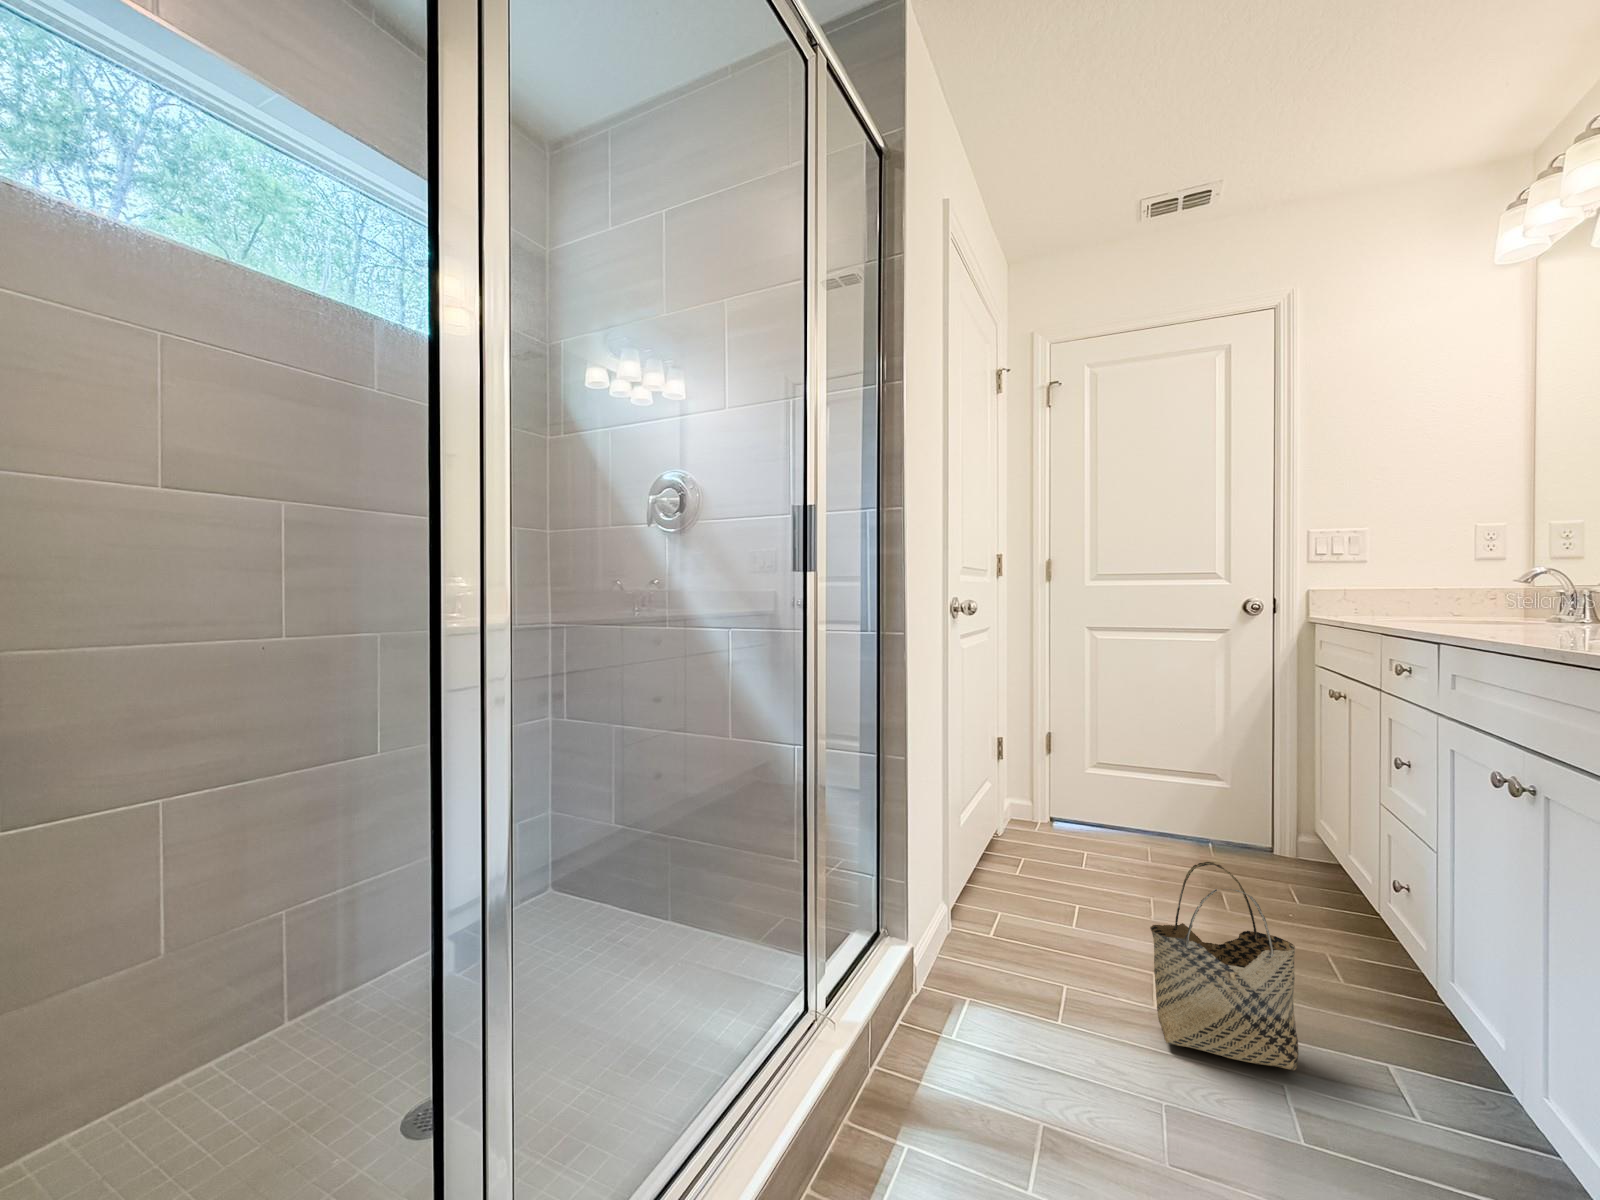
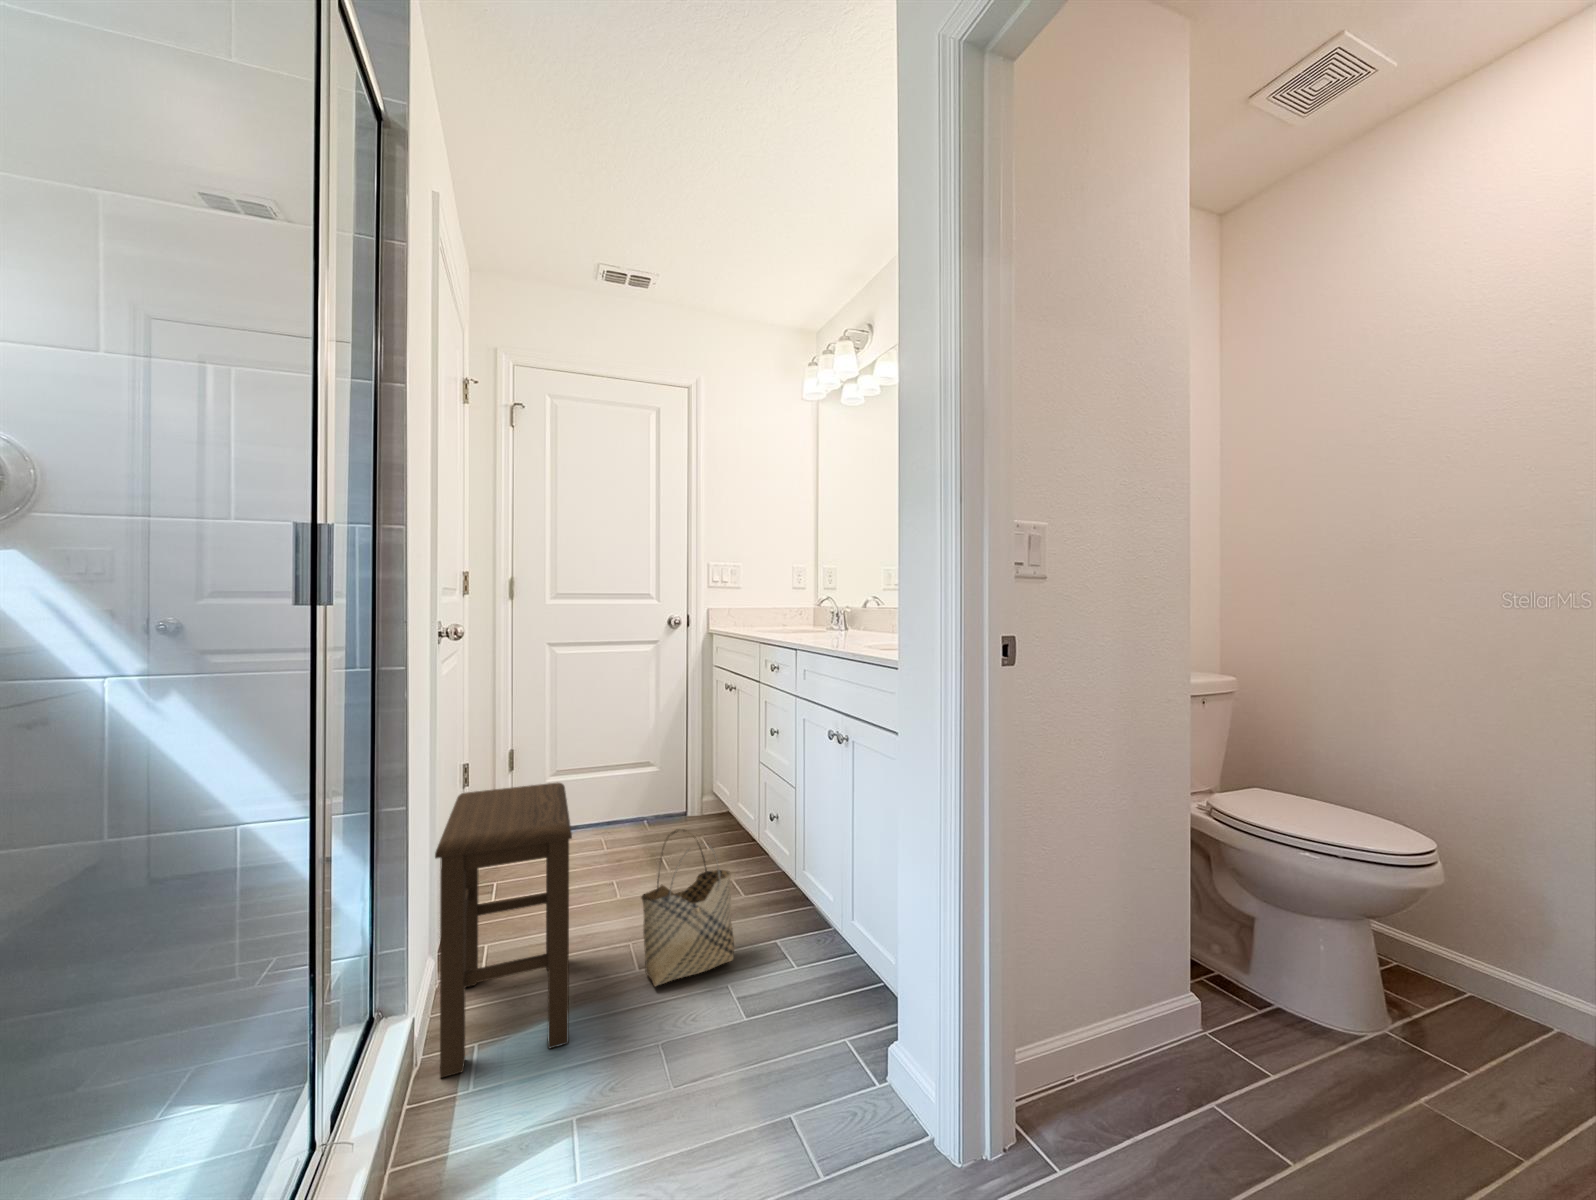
stool: none [926,759,1069,1048] -> present [435,782,572,1078]

